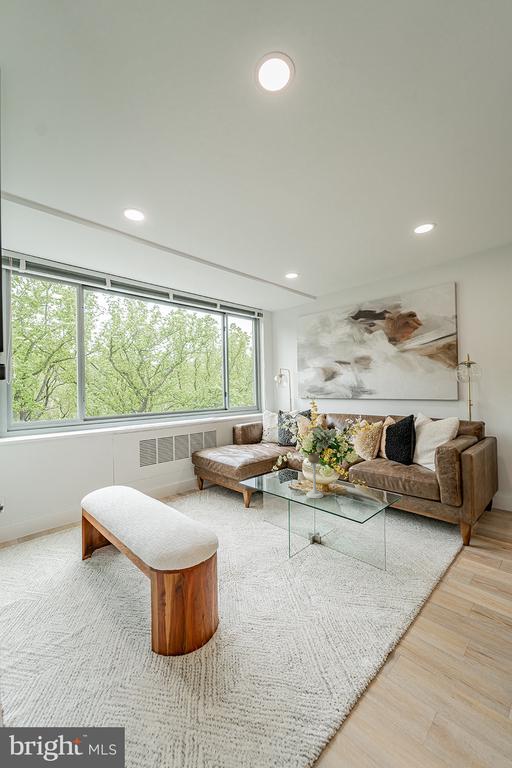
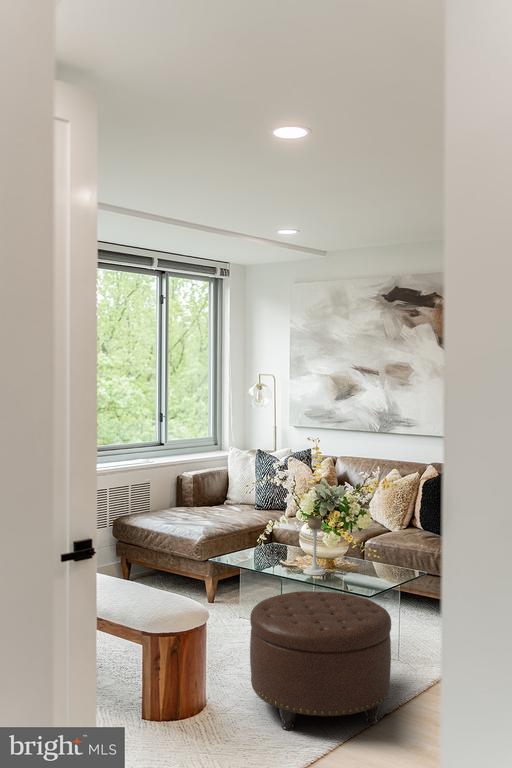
ottoman: none [259,516,389,667] -> present [250,591,391,730]

